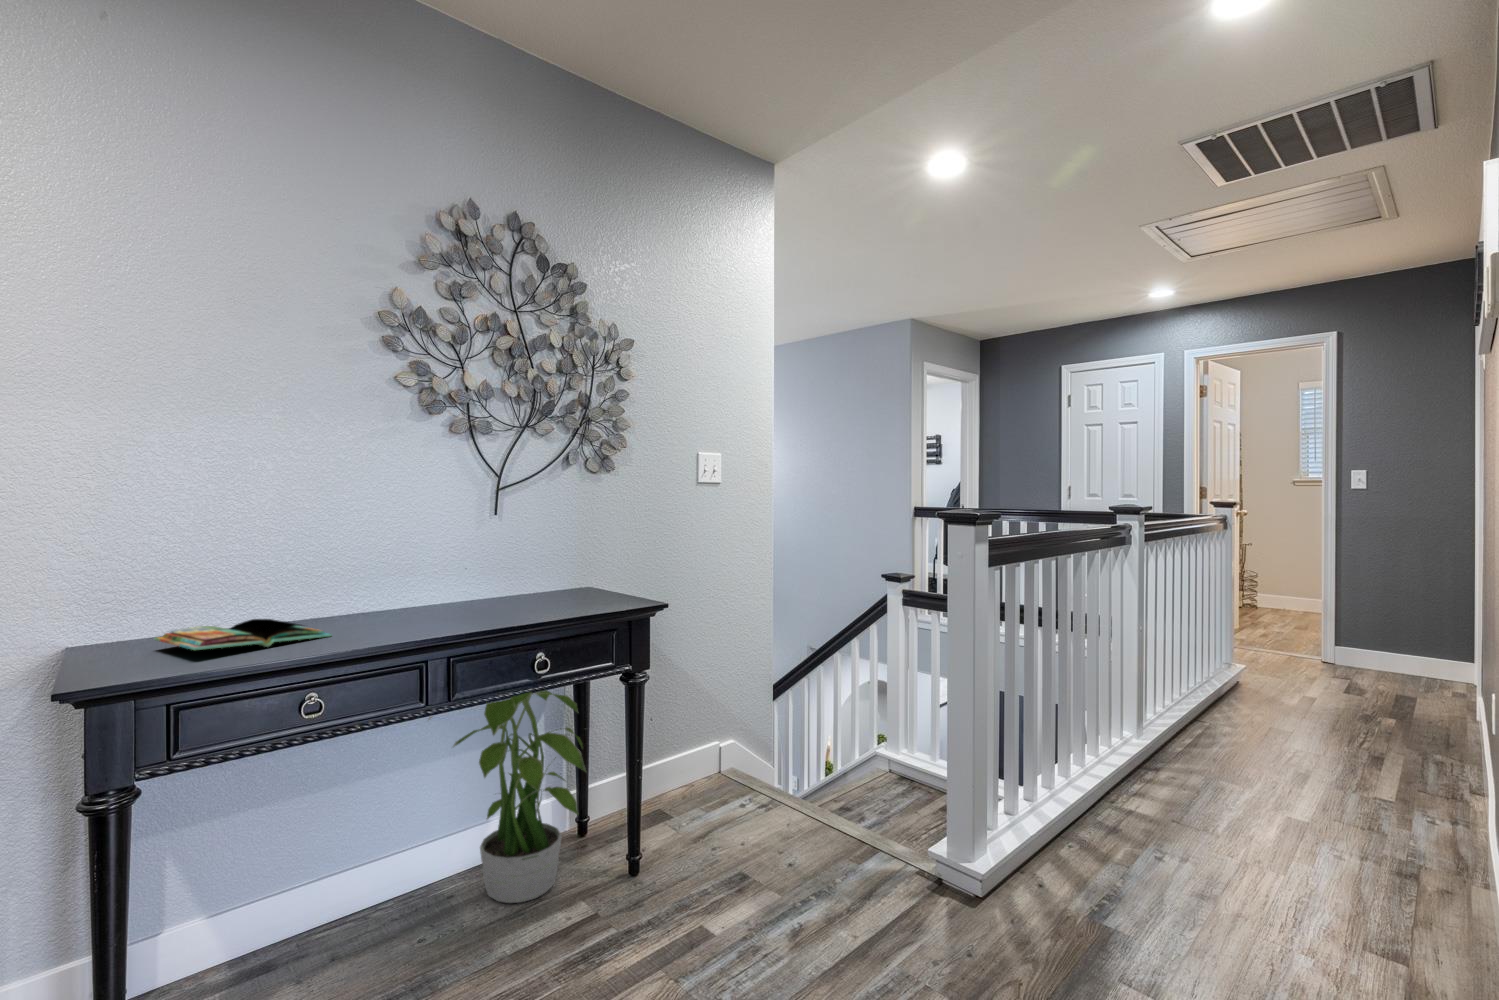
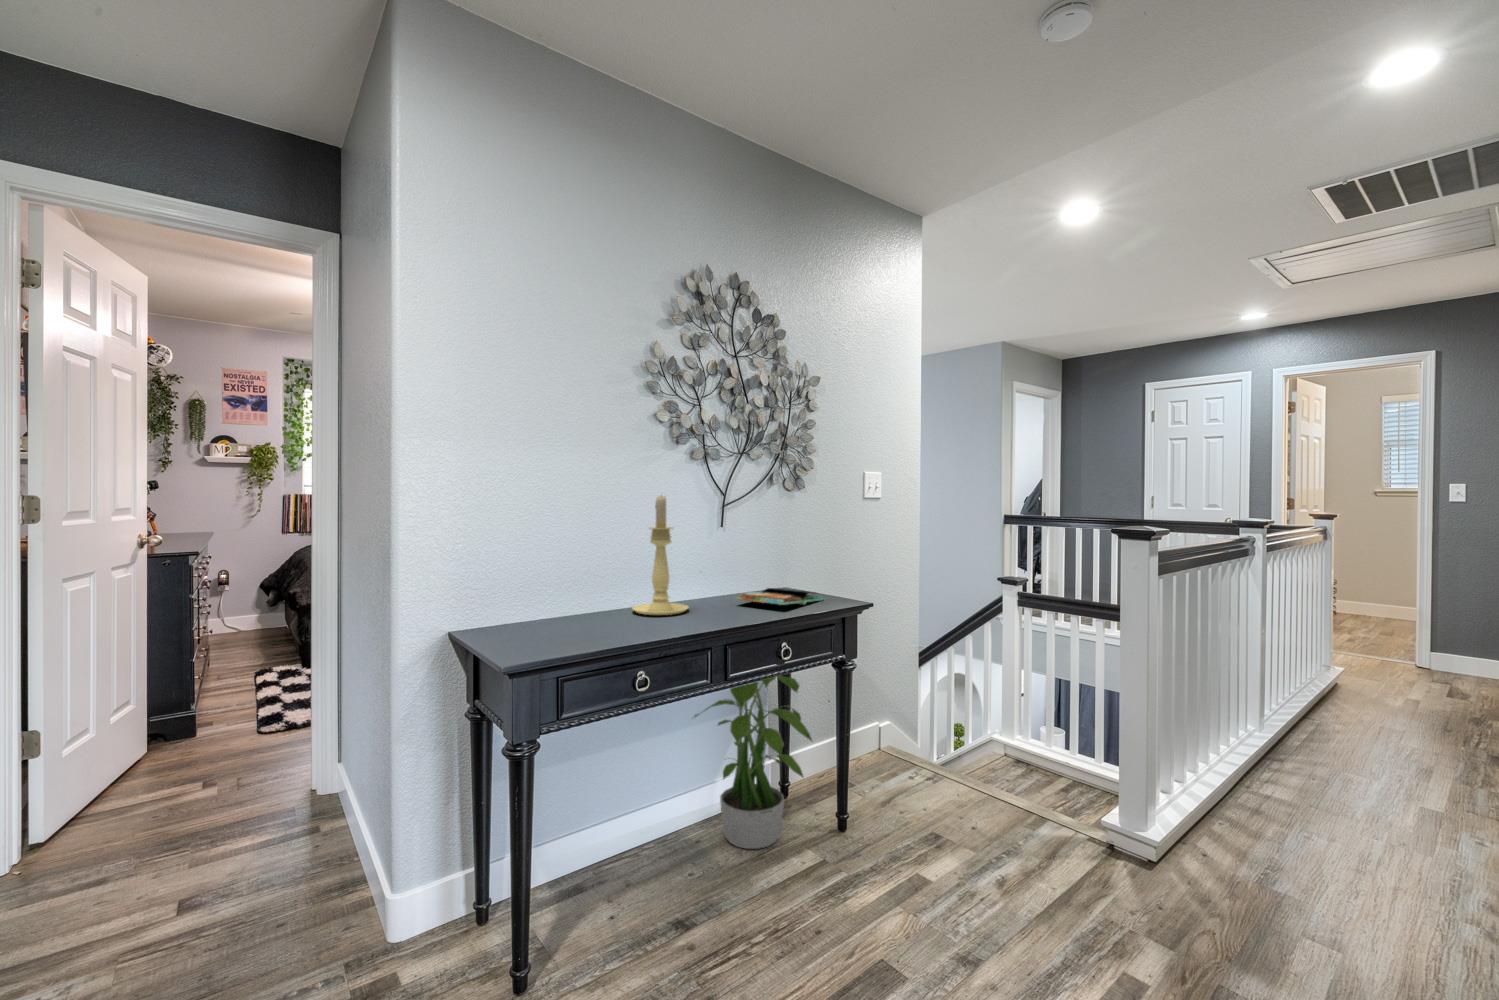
candle holder: none [353,474,431,623] -> present [632,496,689,615]
book: present [154,619,331,650] -> present [736,588,823,605]

